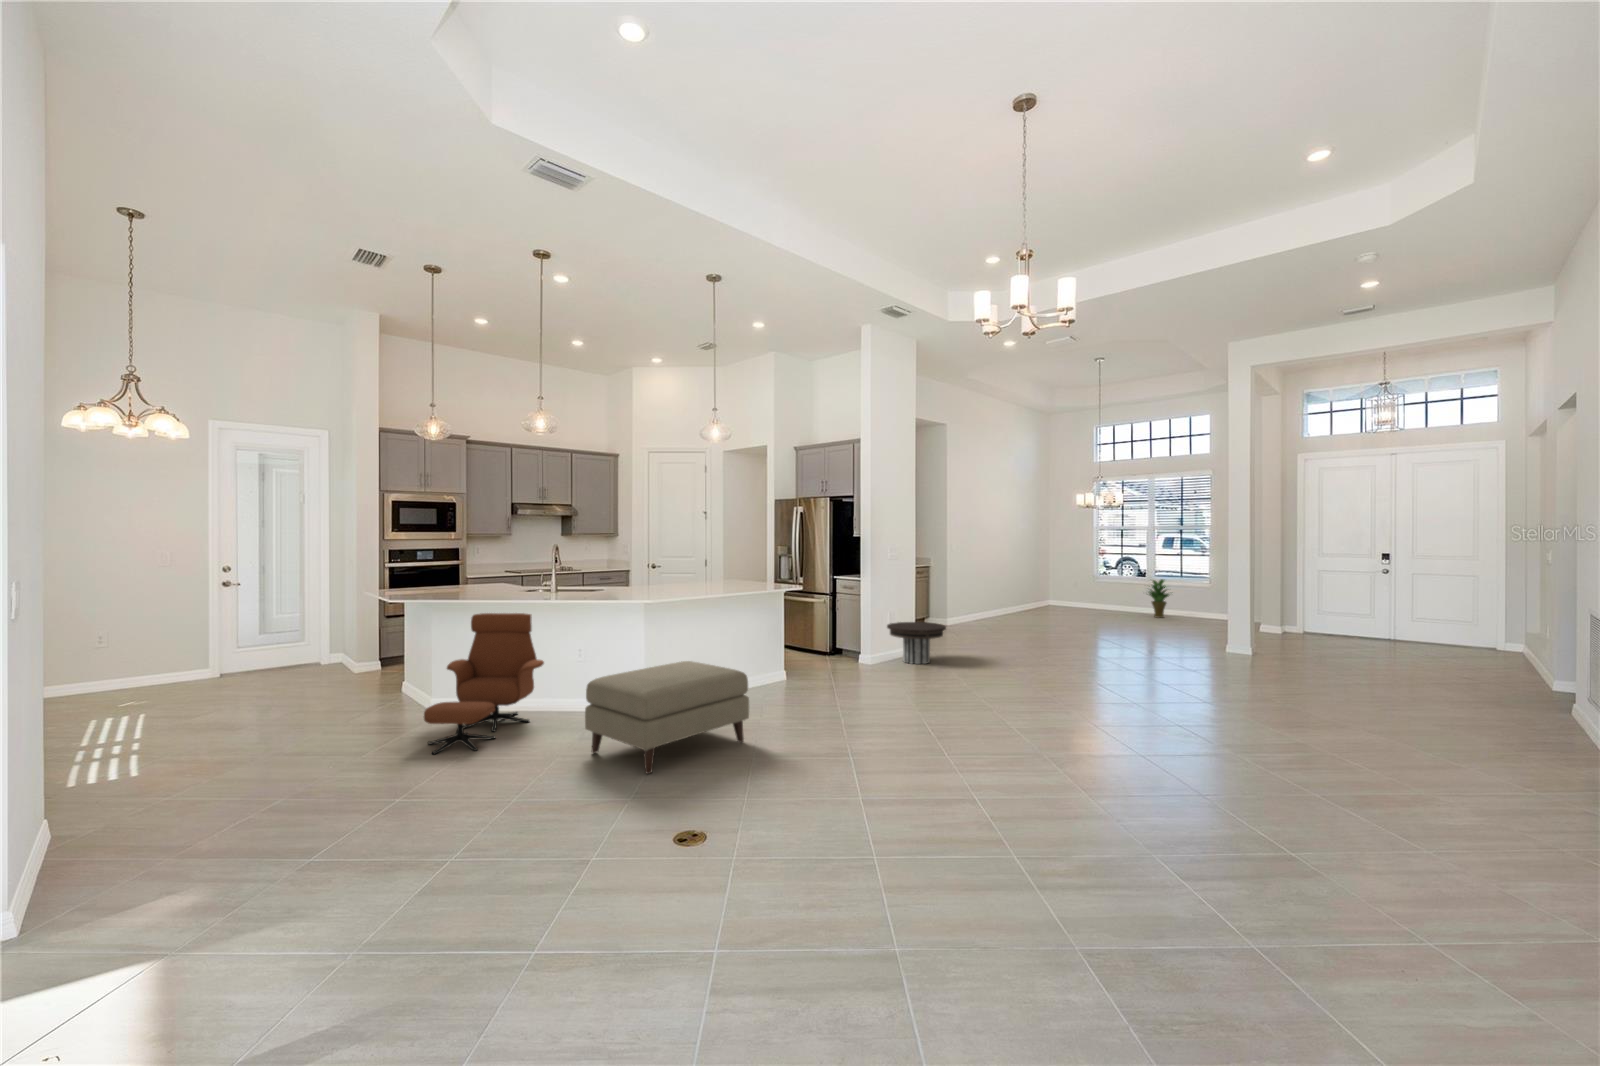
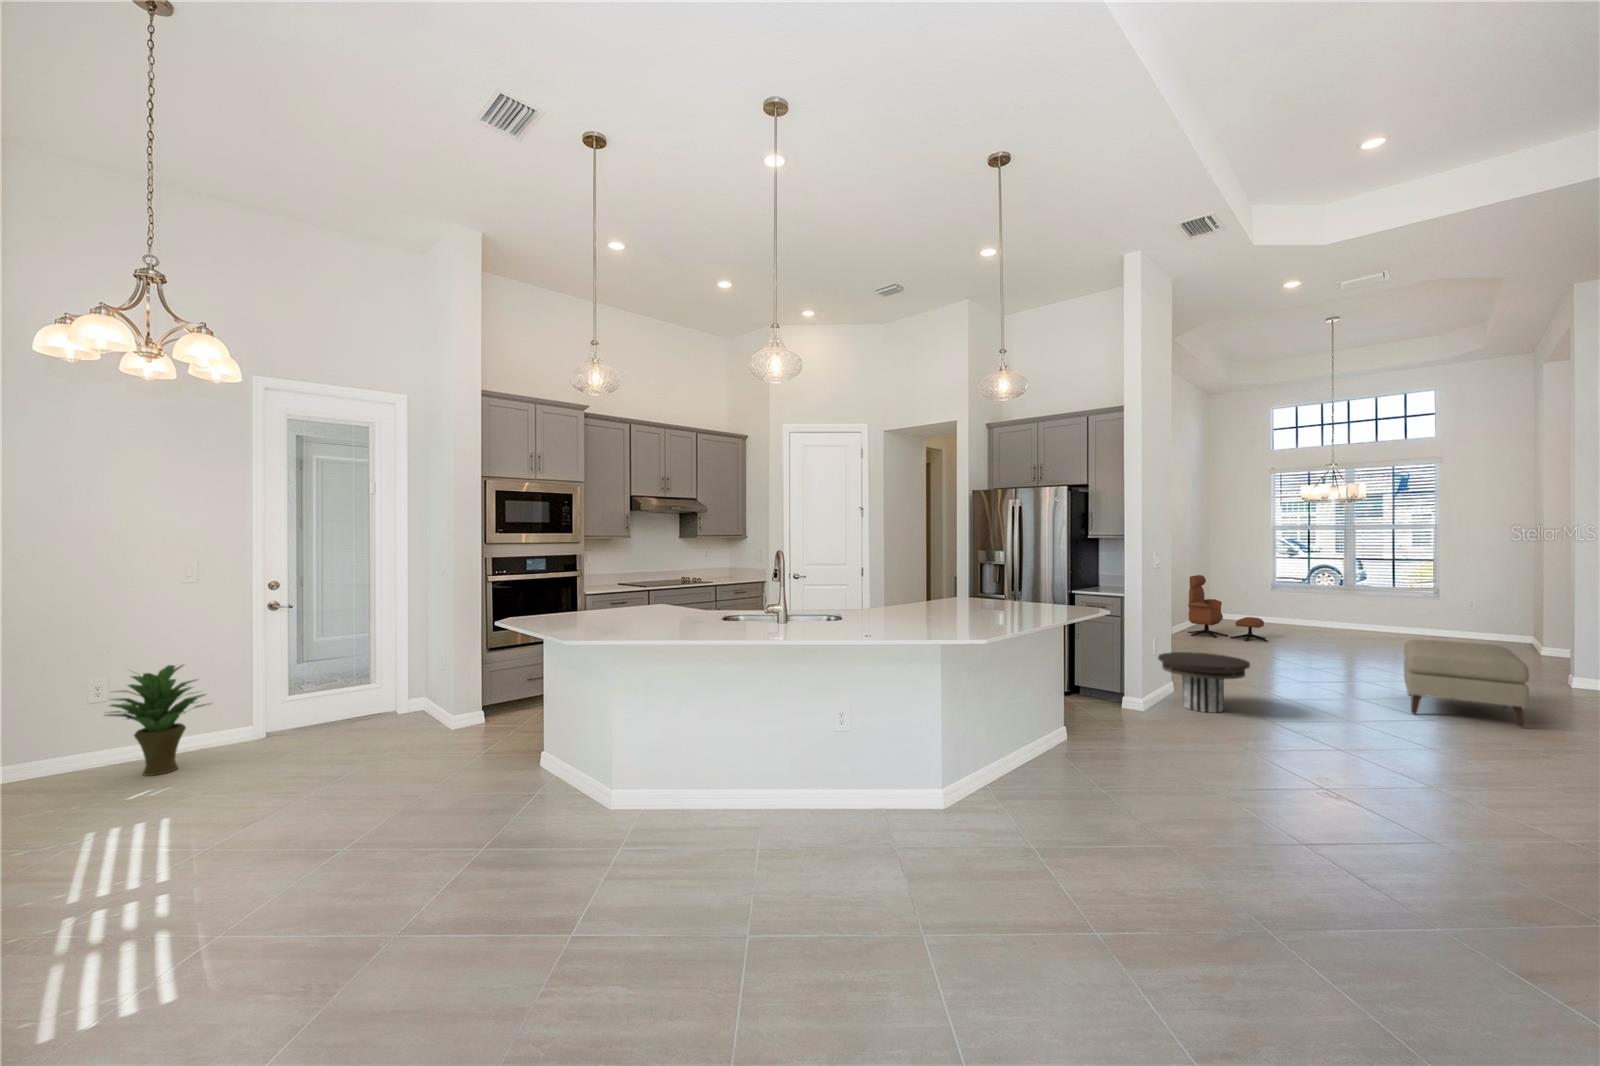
potted plant: present [1148,579,1169,618] -> present [107,665,206,776]
lounge chair: present [424,613,544,754] -> present [1188,575,1268,642]
ottoman: present [585,661,749,774] -> present [1404,640,1529,728]

